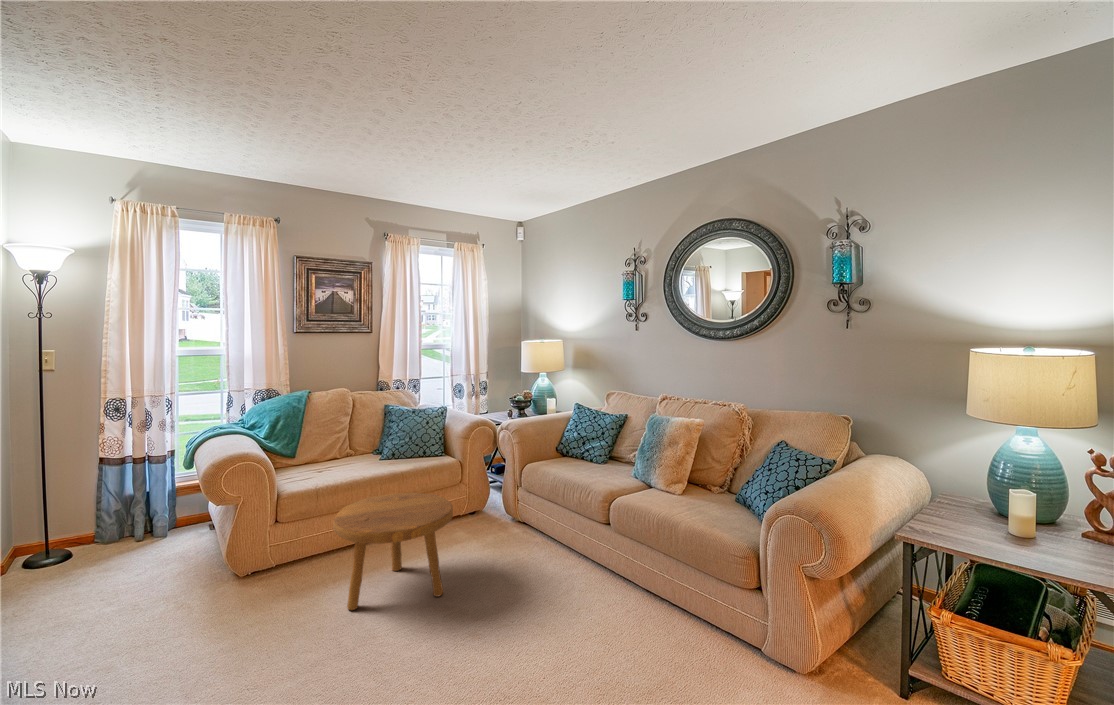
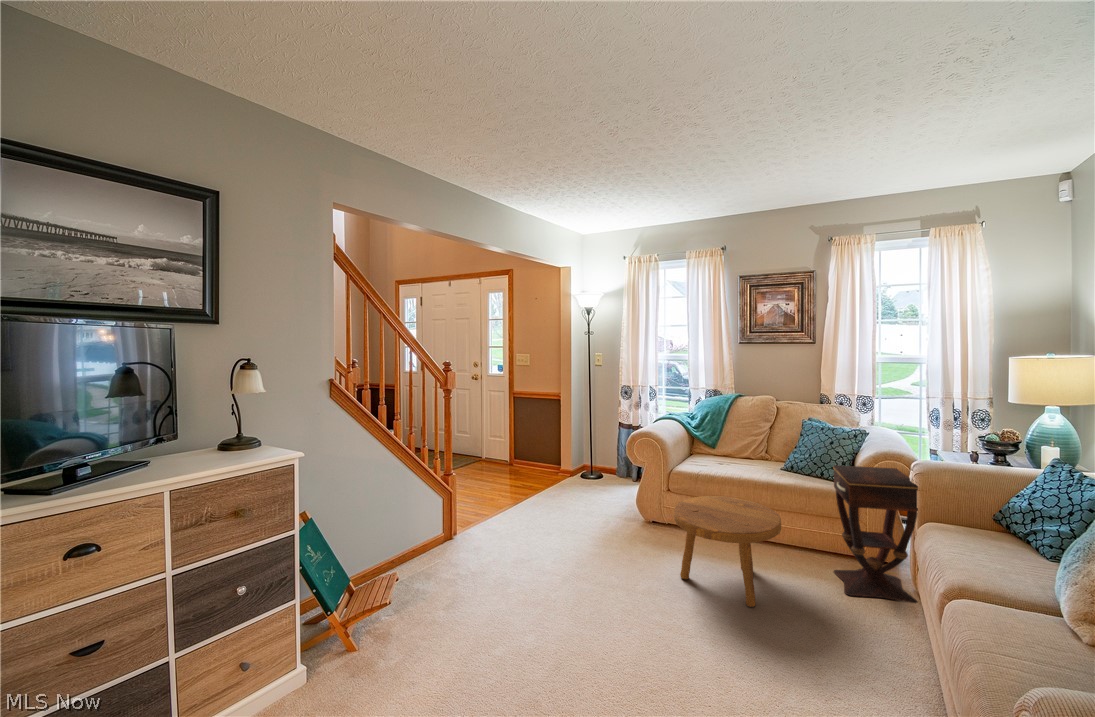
side table: none [454,432,526,548] -> present [833,465,918,603]

